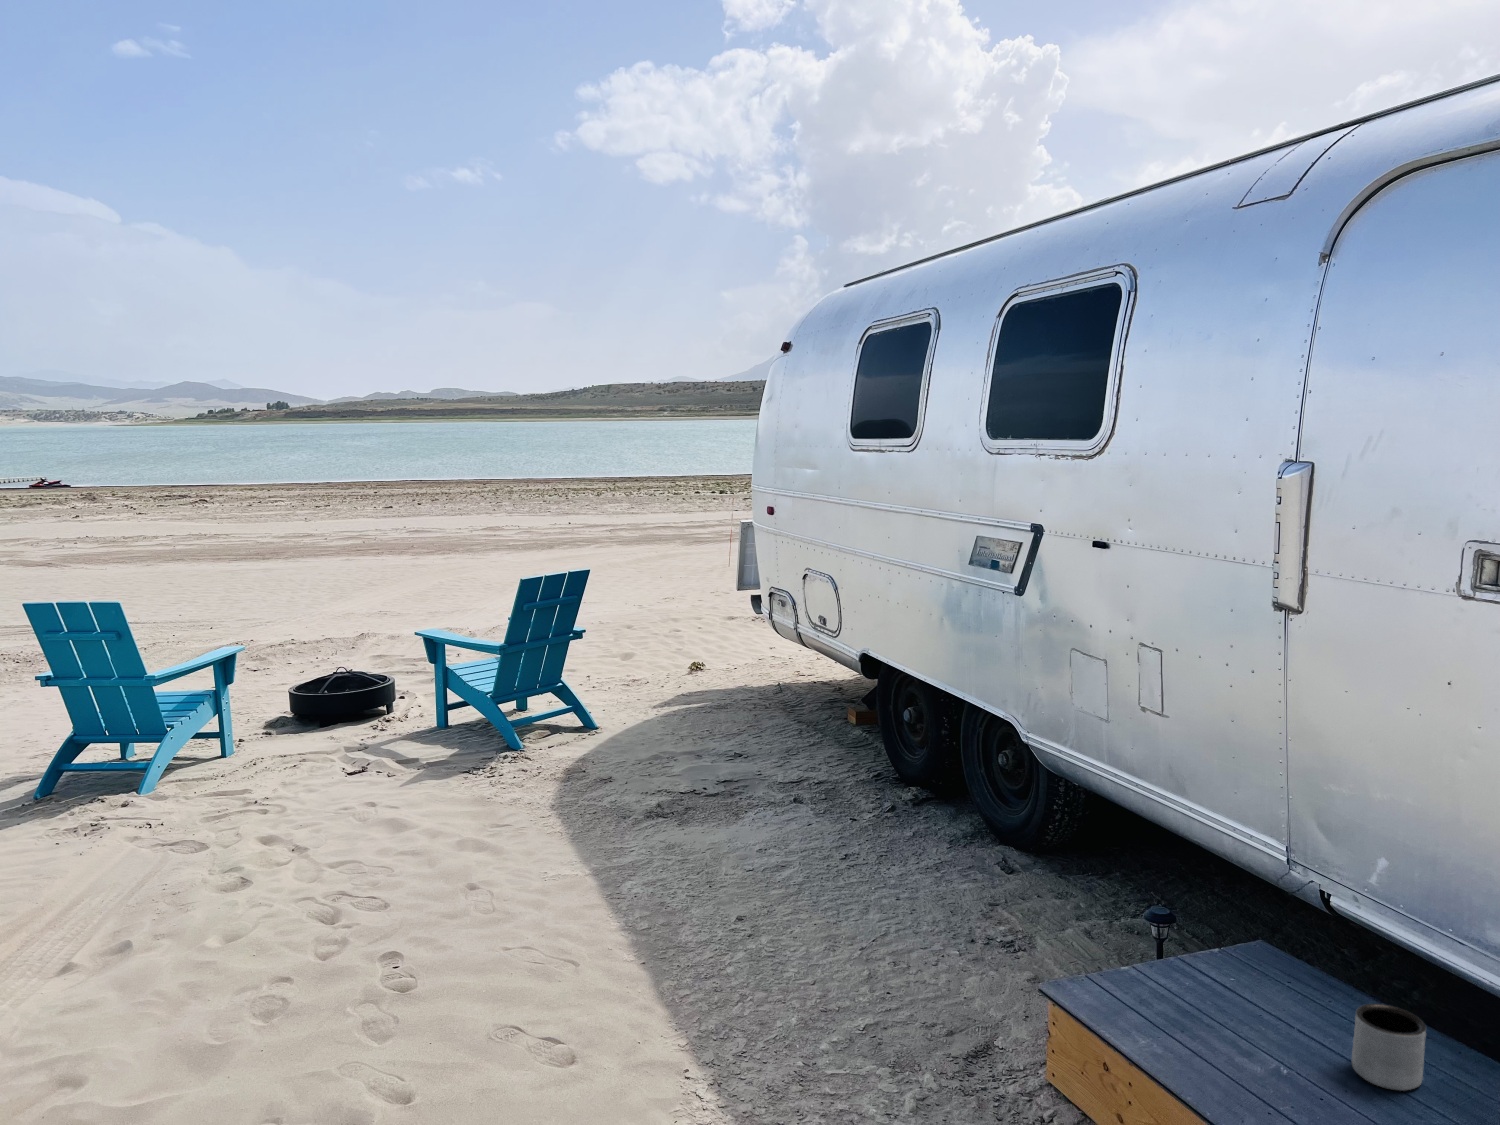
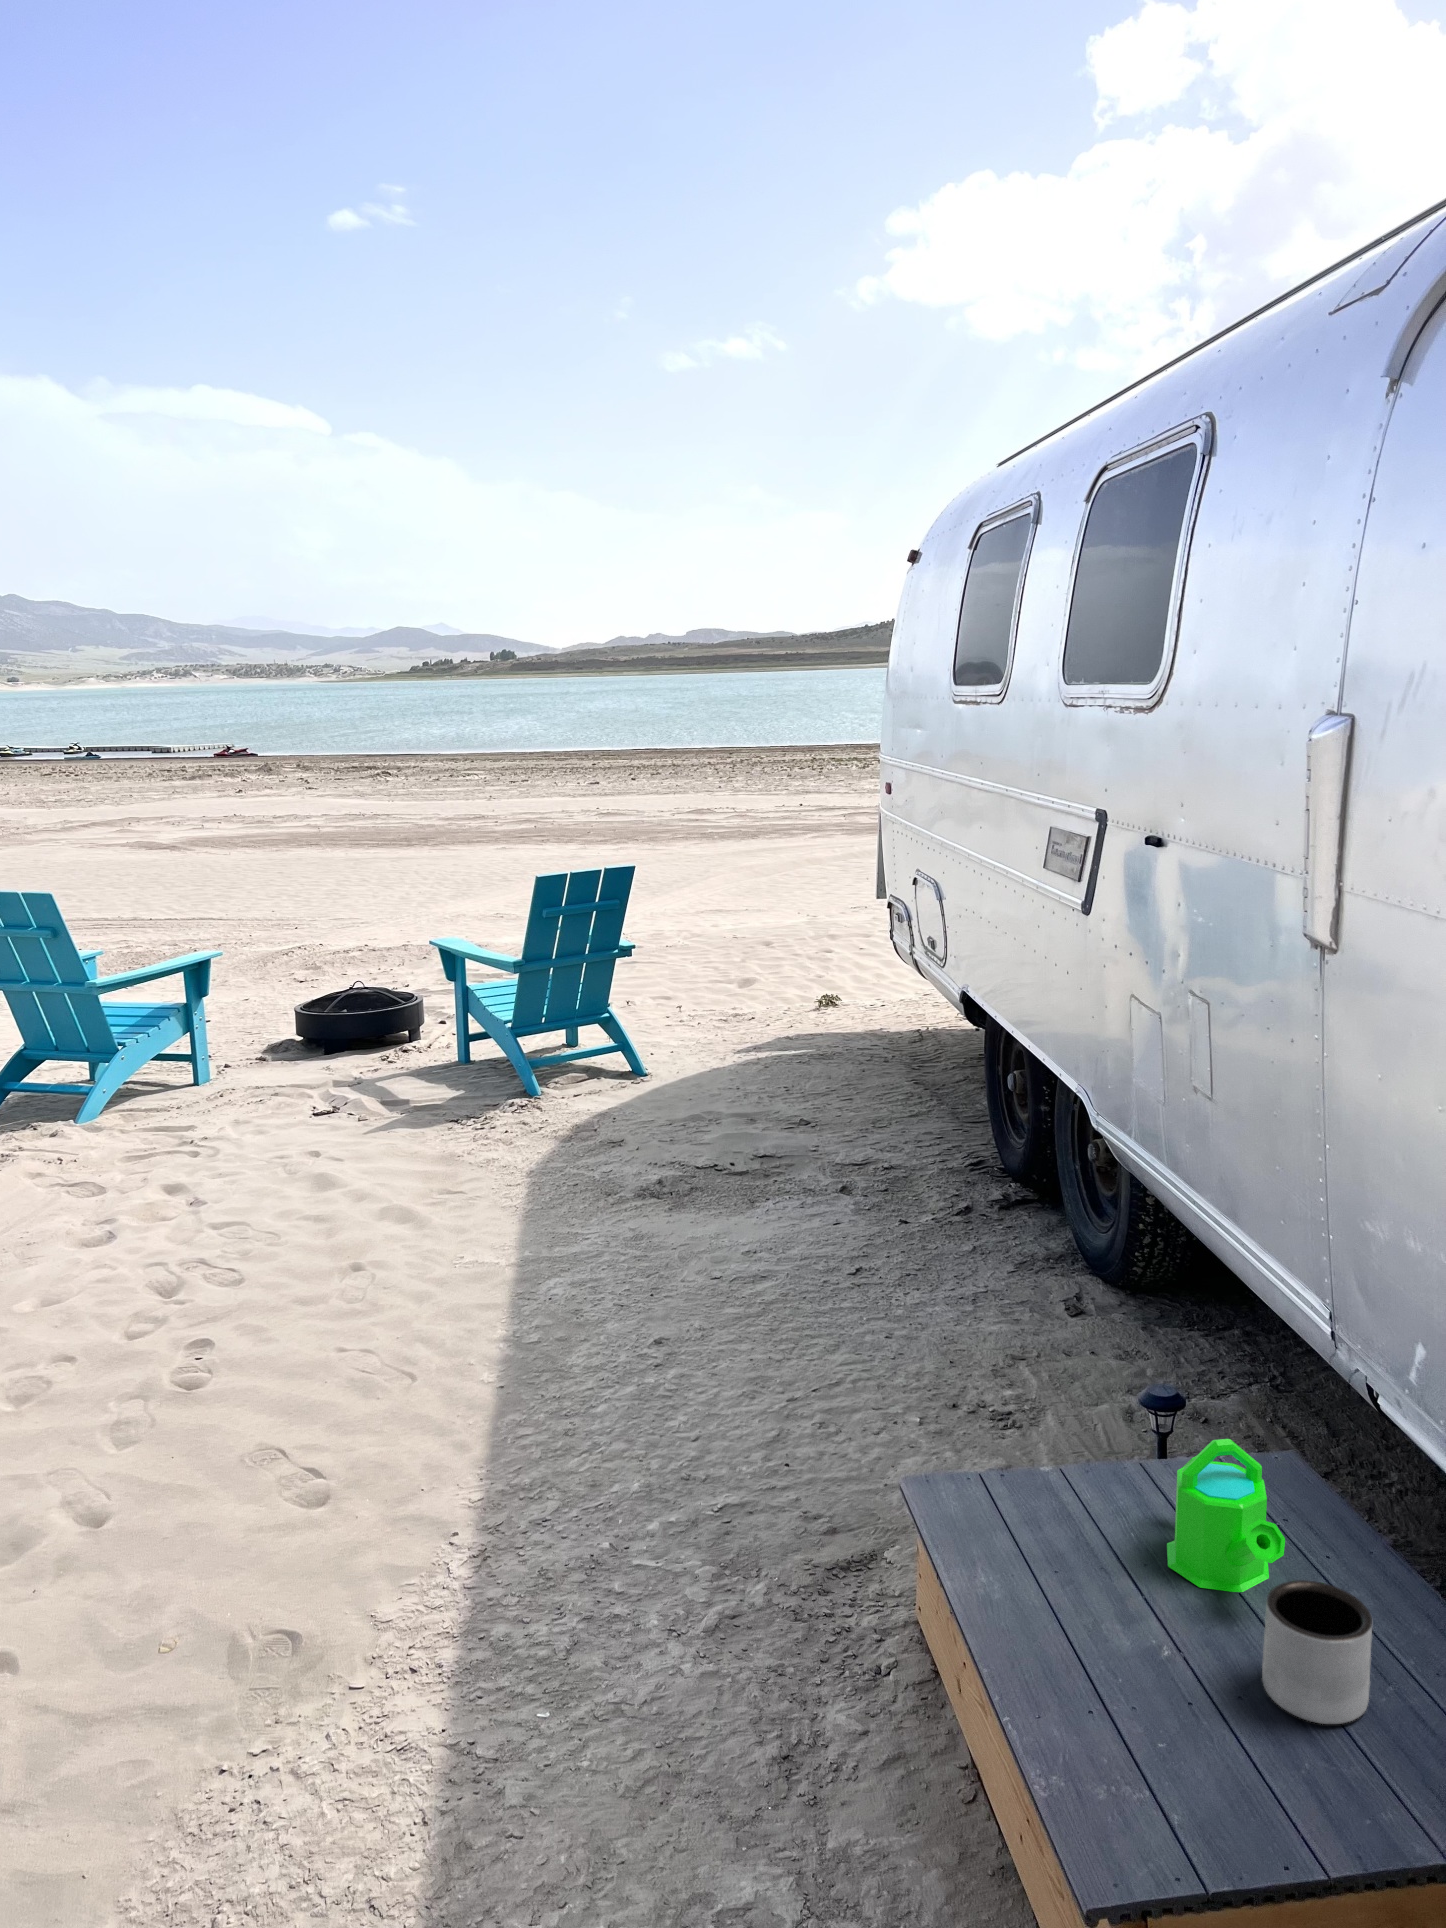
watering can: none [1229,925,1335,1023] -> present [1167,1439,1285,1592]

